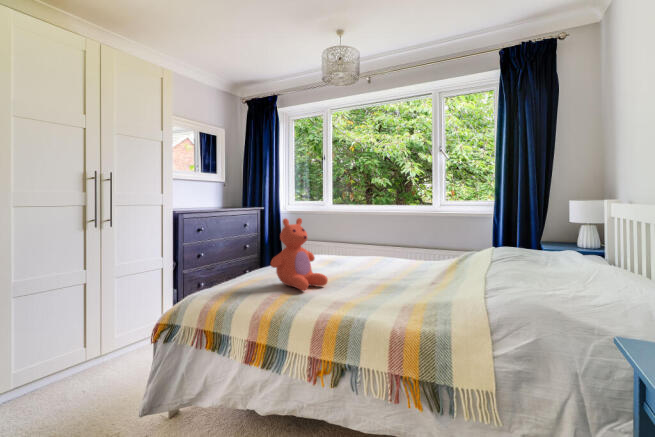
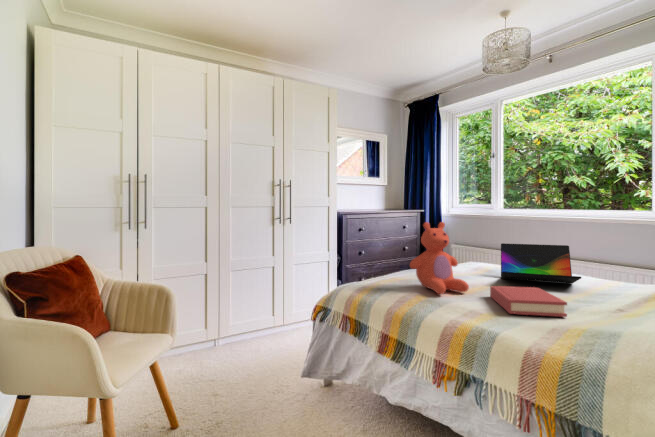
laptop: none [346,235,411,271] -> present [501,243,581,284]
hardback book: none [347,273,412,300] -> present [490,286,567,317]

